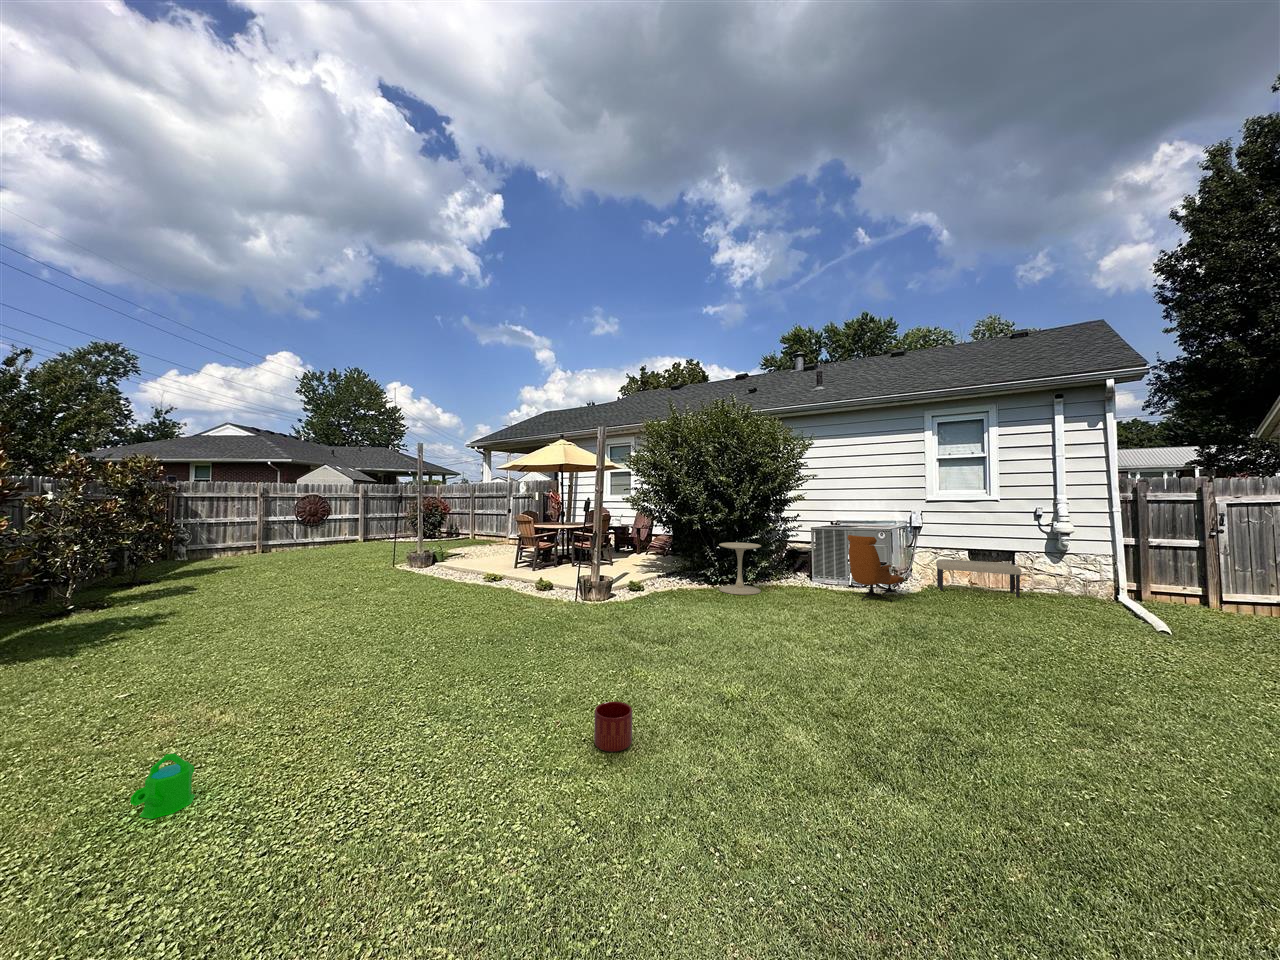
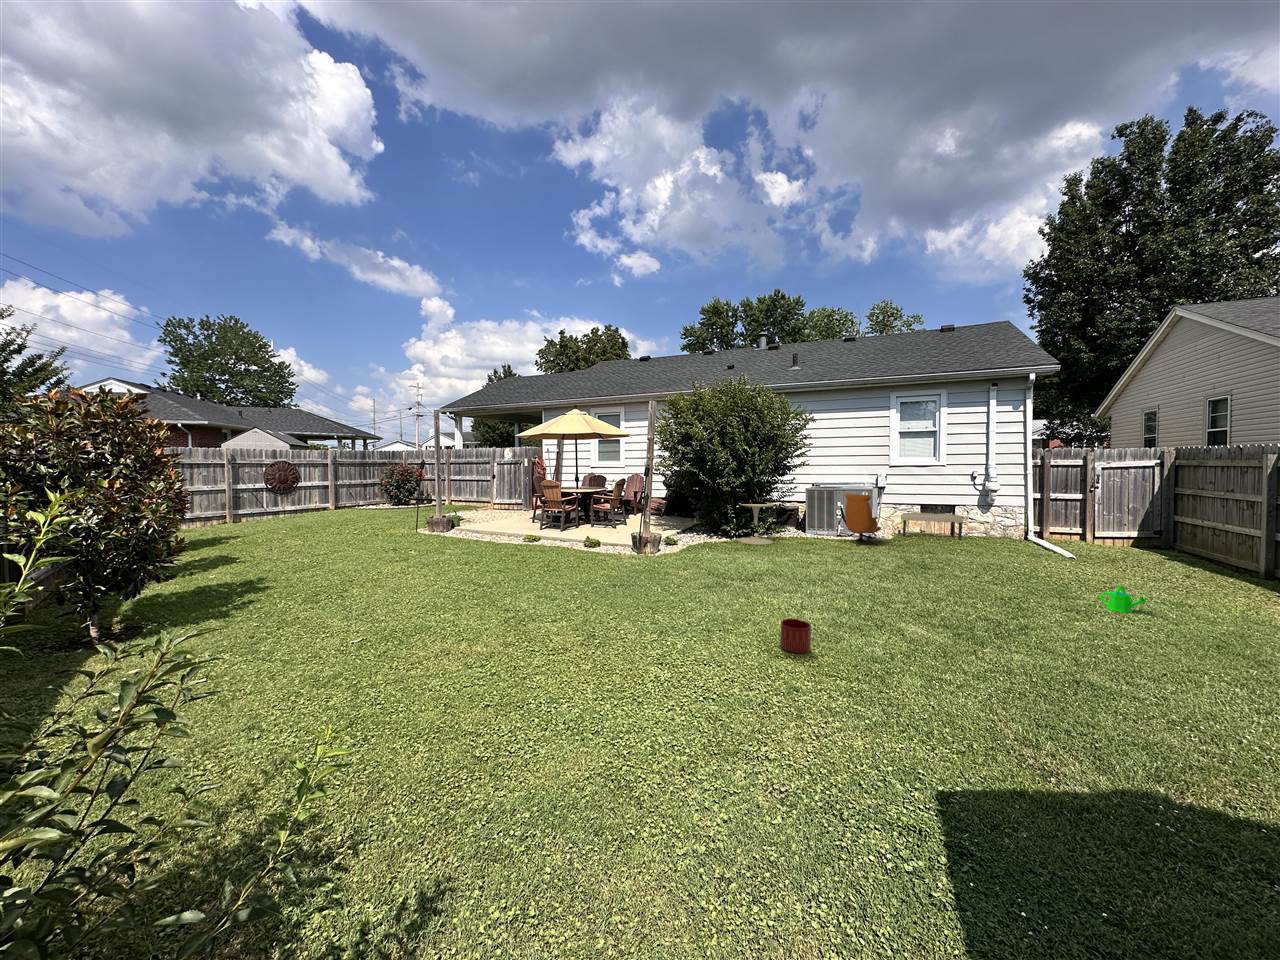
watering can: present [130,753,195,819] -> present [1100,585,1147,613]

